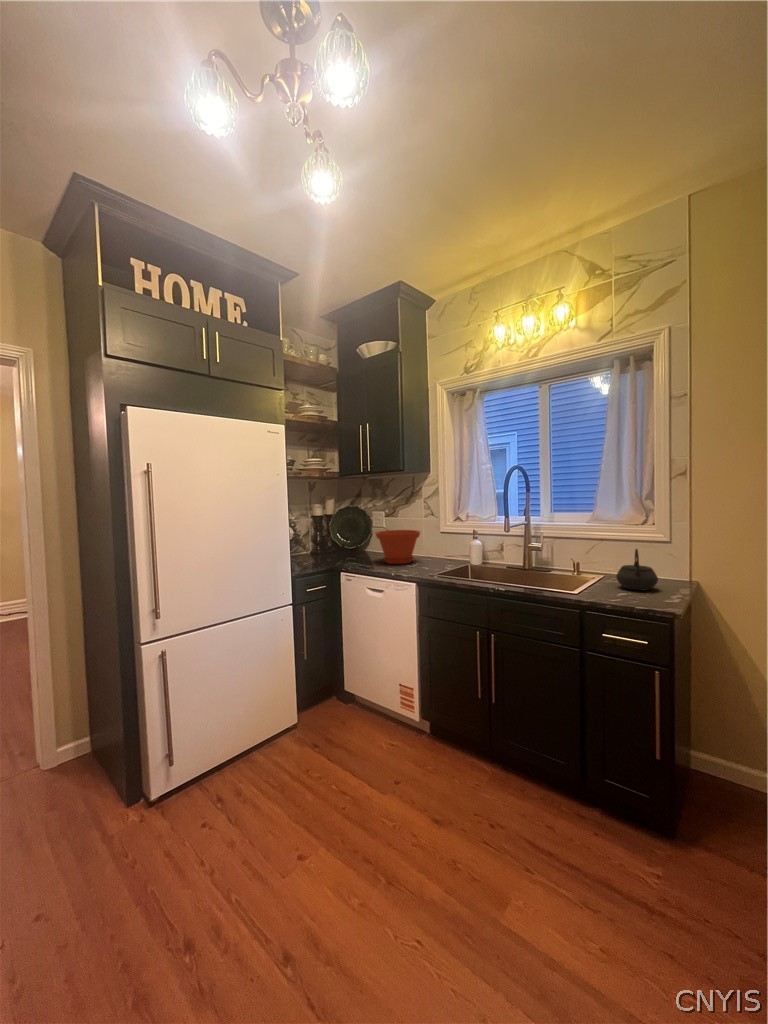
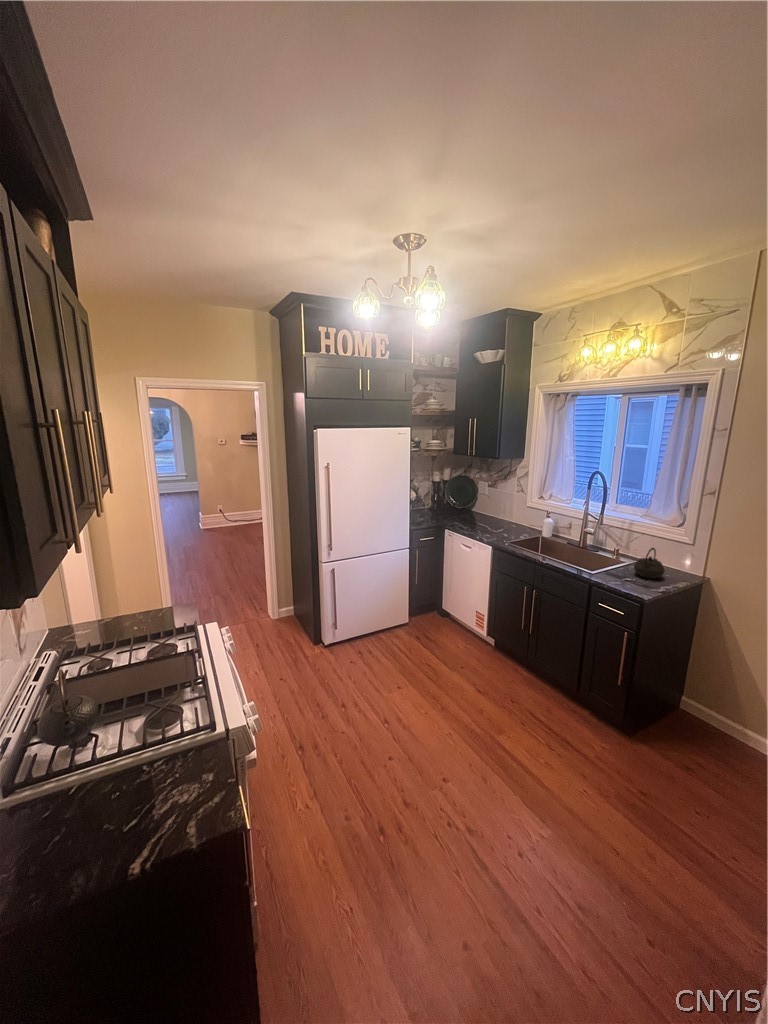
plant pot: present [375,530,420,564] -> none [473,501,508,529]

